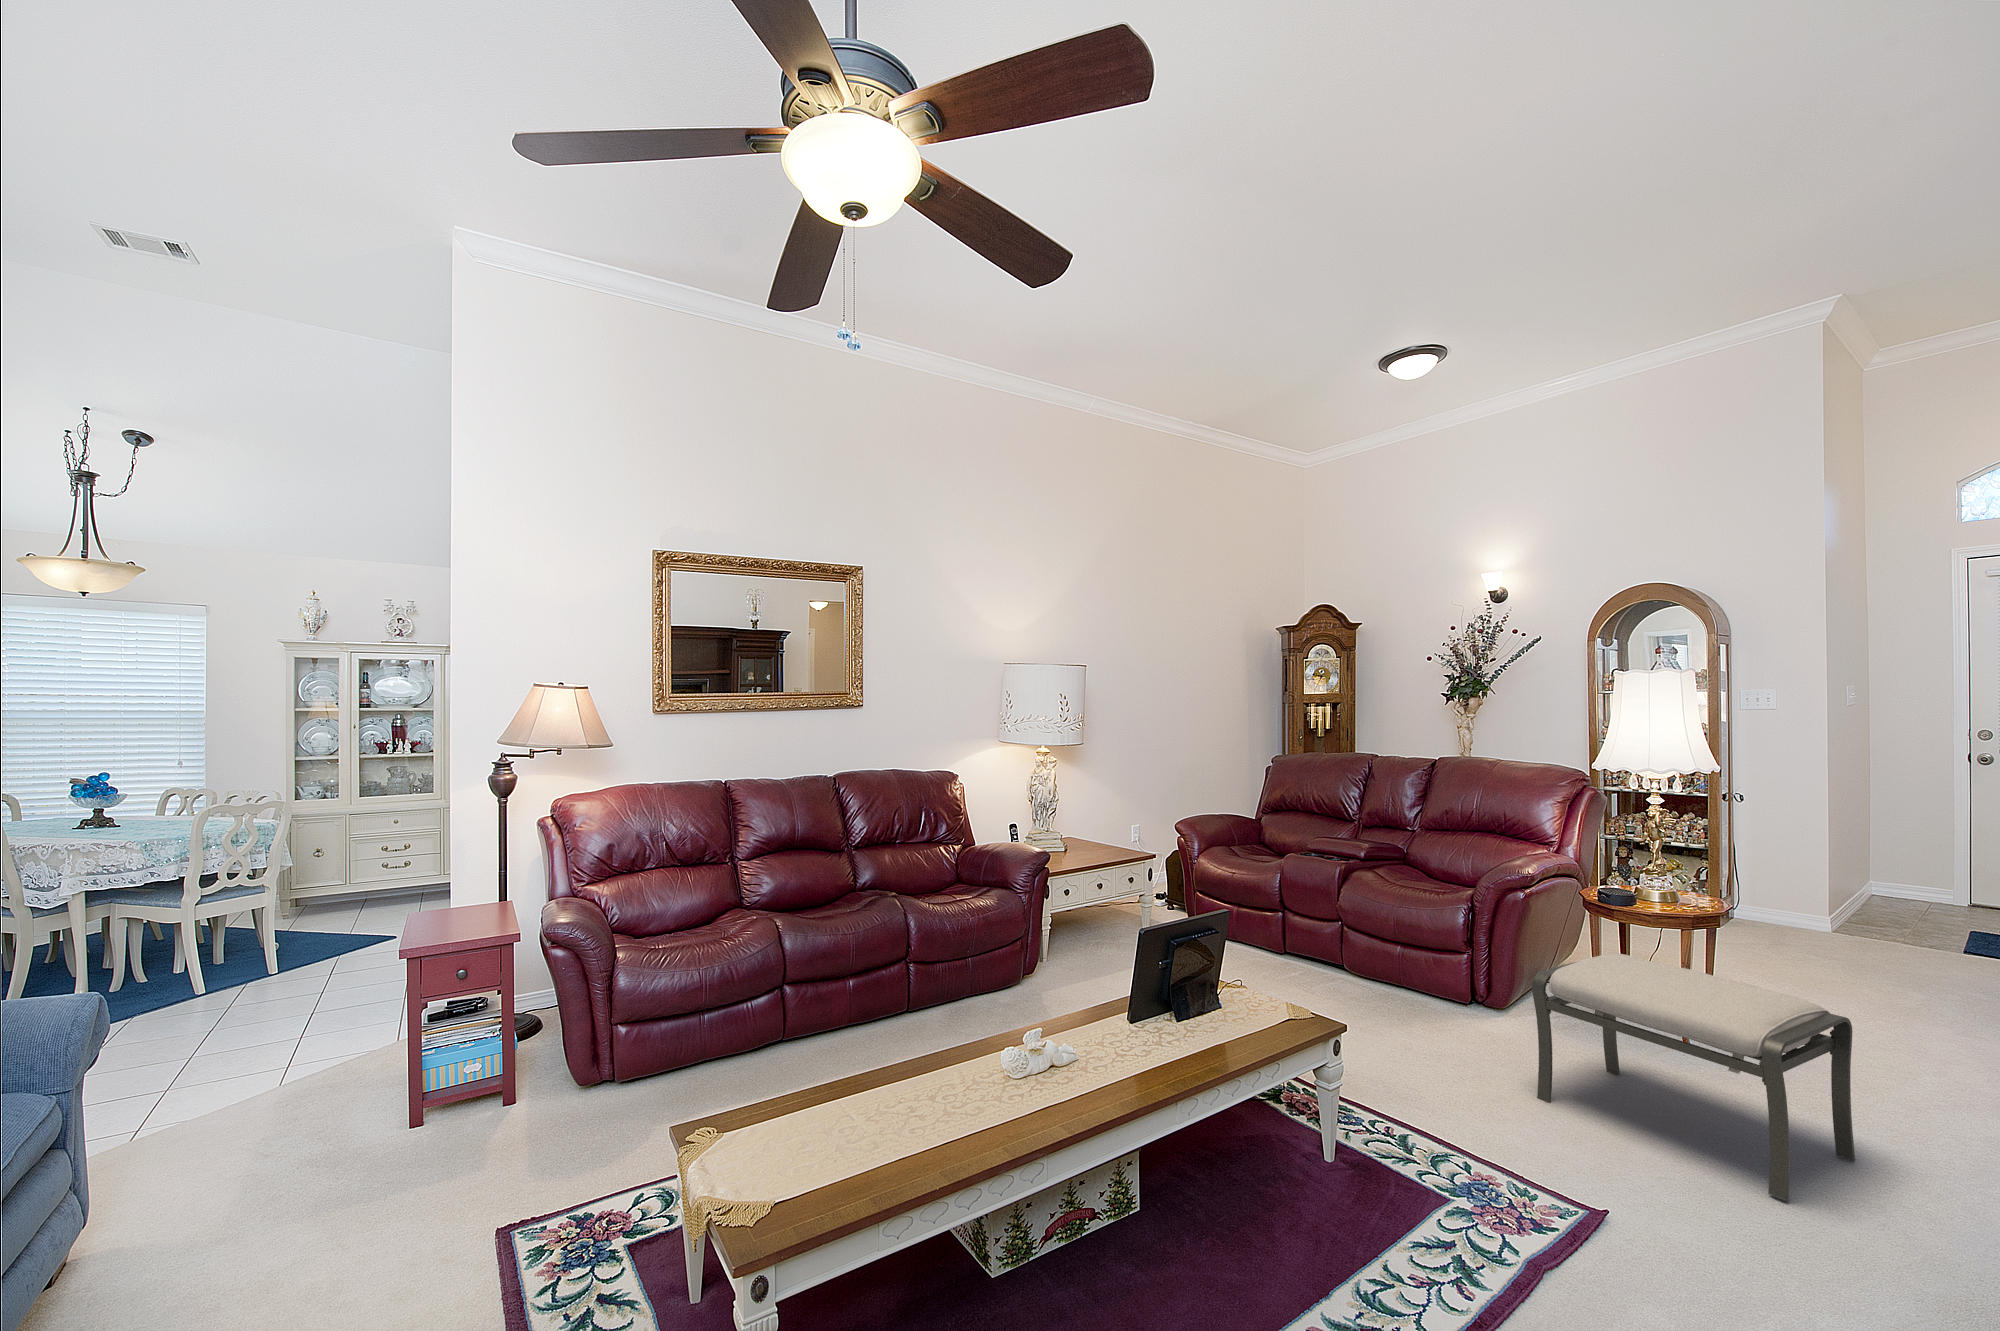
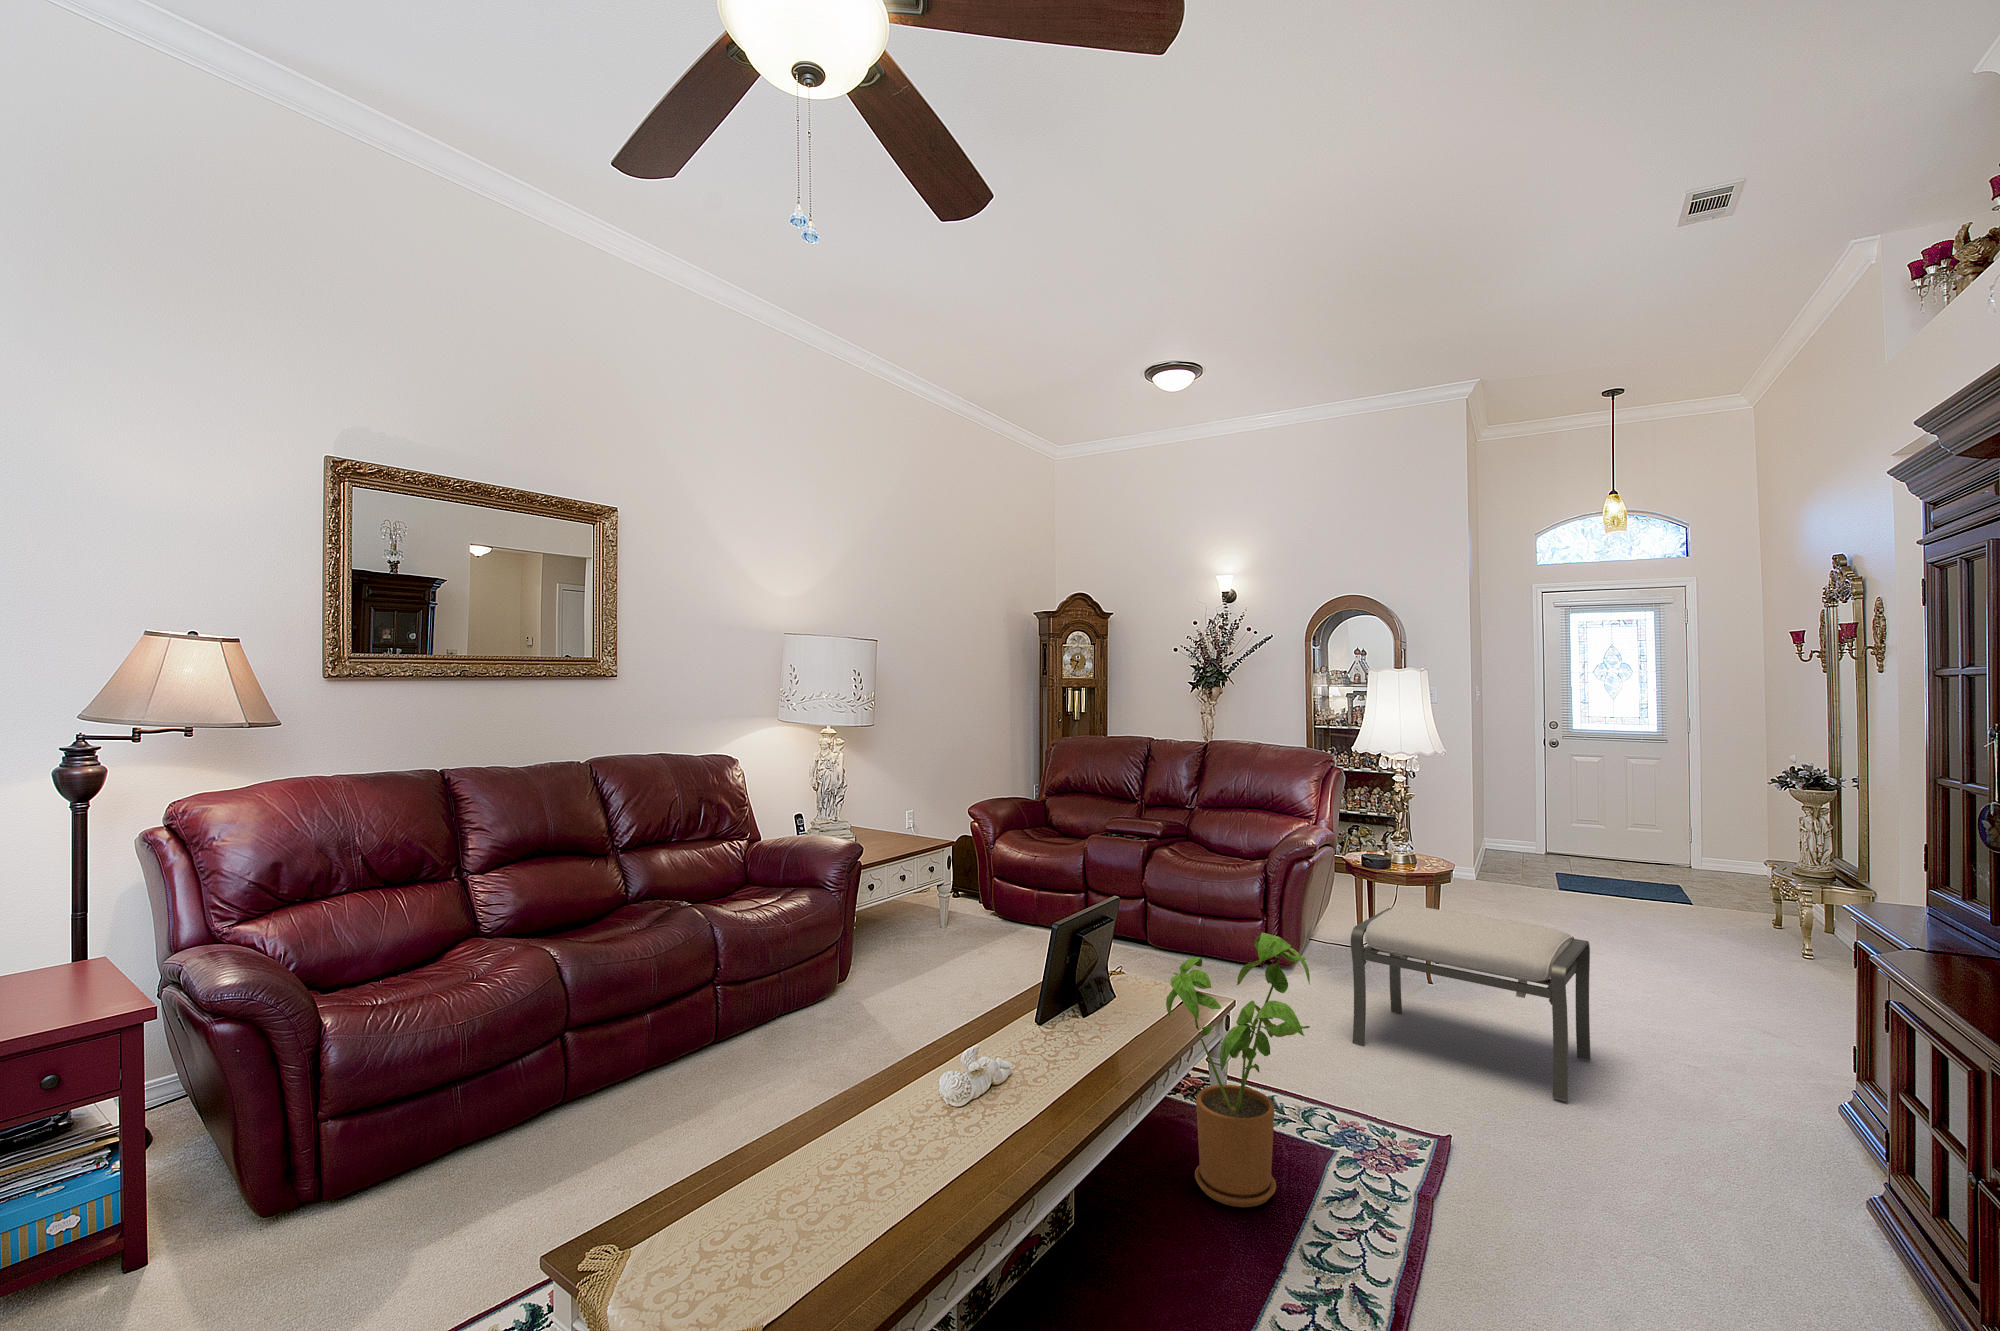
house plant: none [1258,967,1406,1235] -> present [1166,933,1310,1207]

